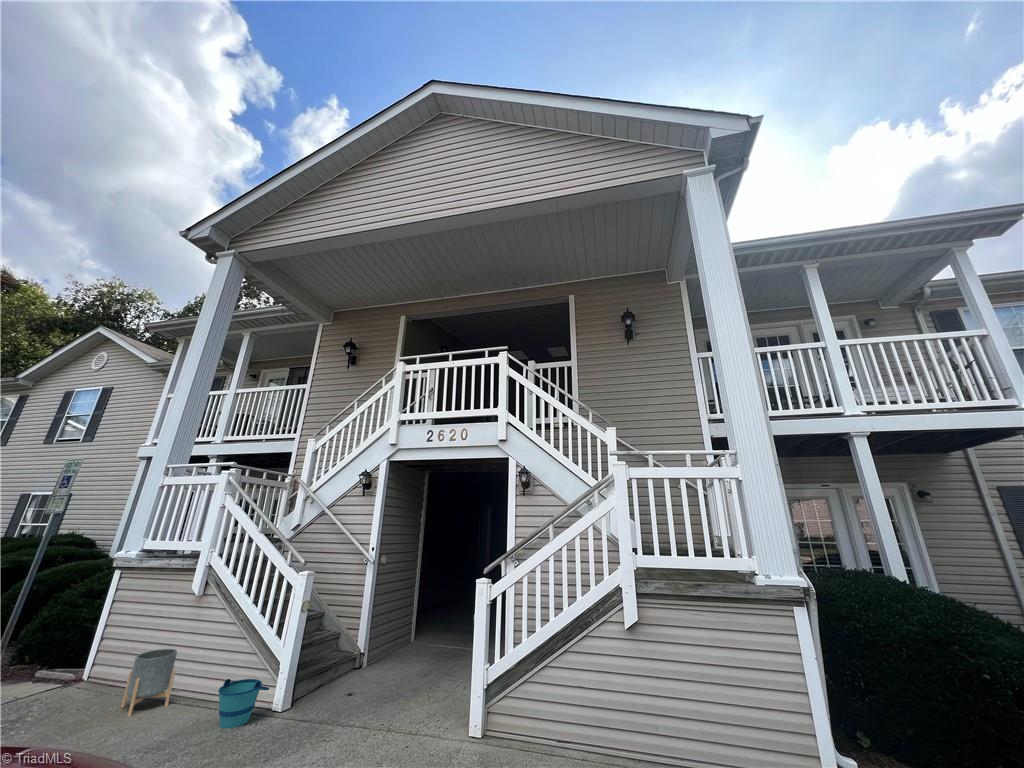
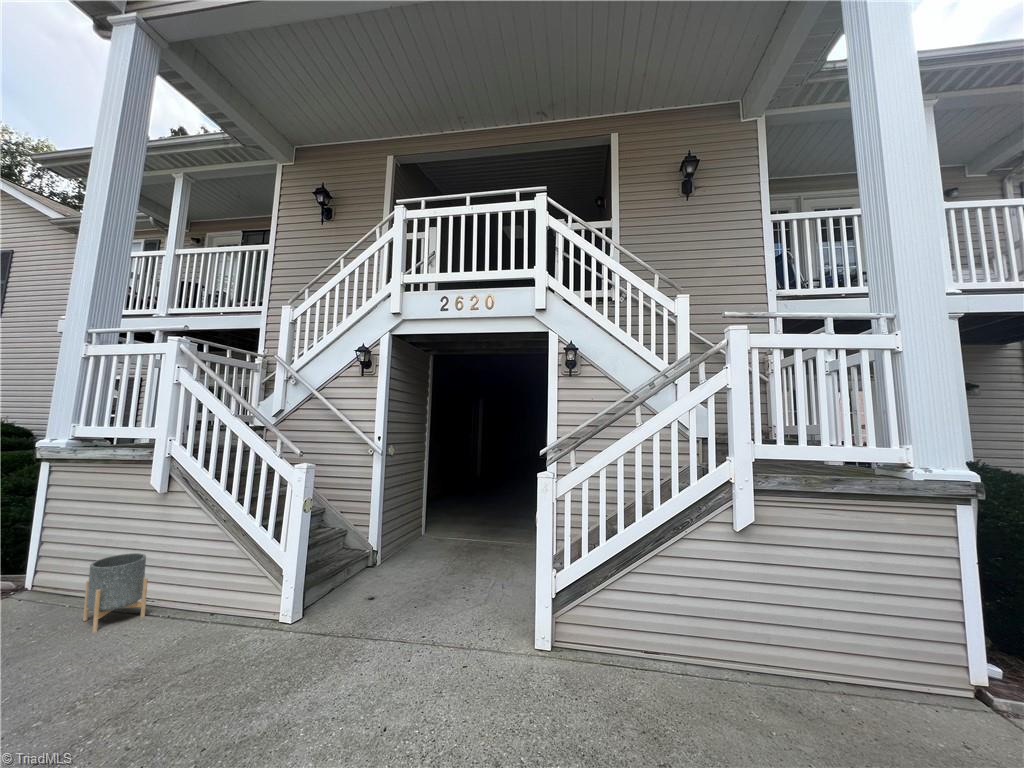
bucket: present [218,679,269,728] -> none [208,588,273,646]

